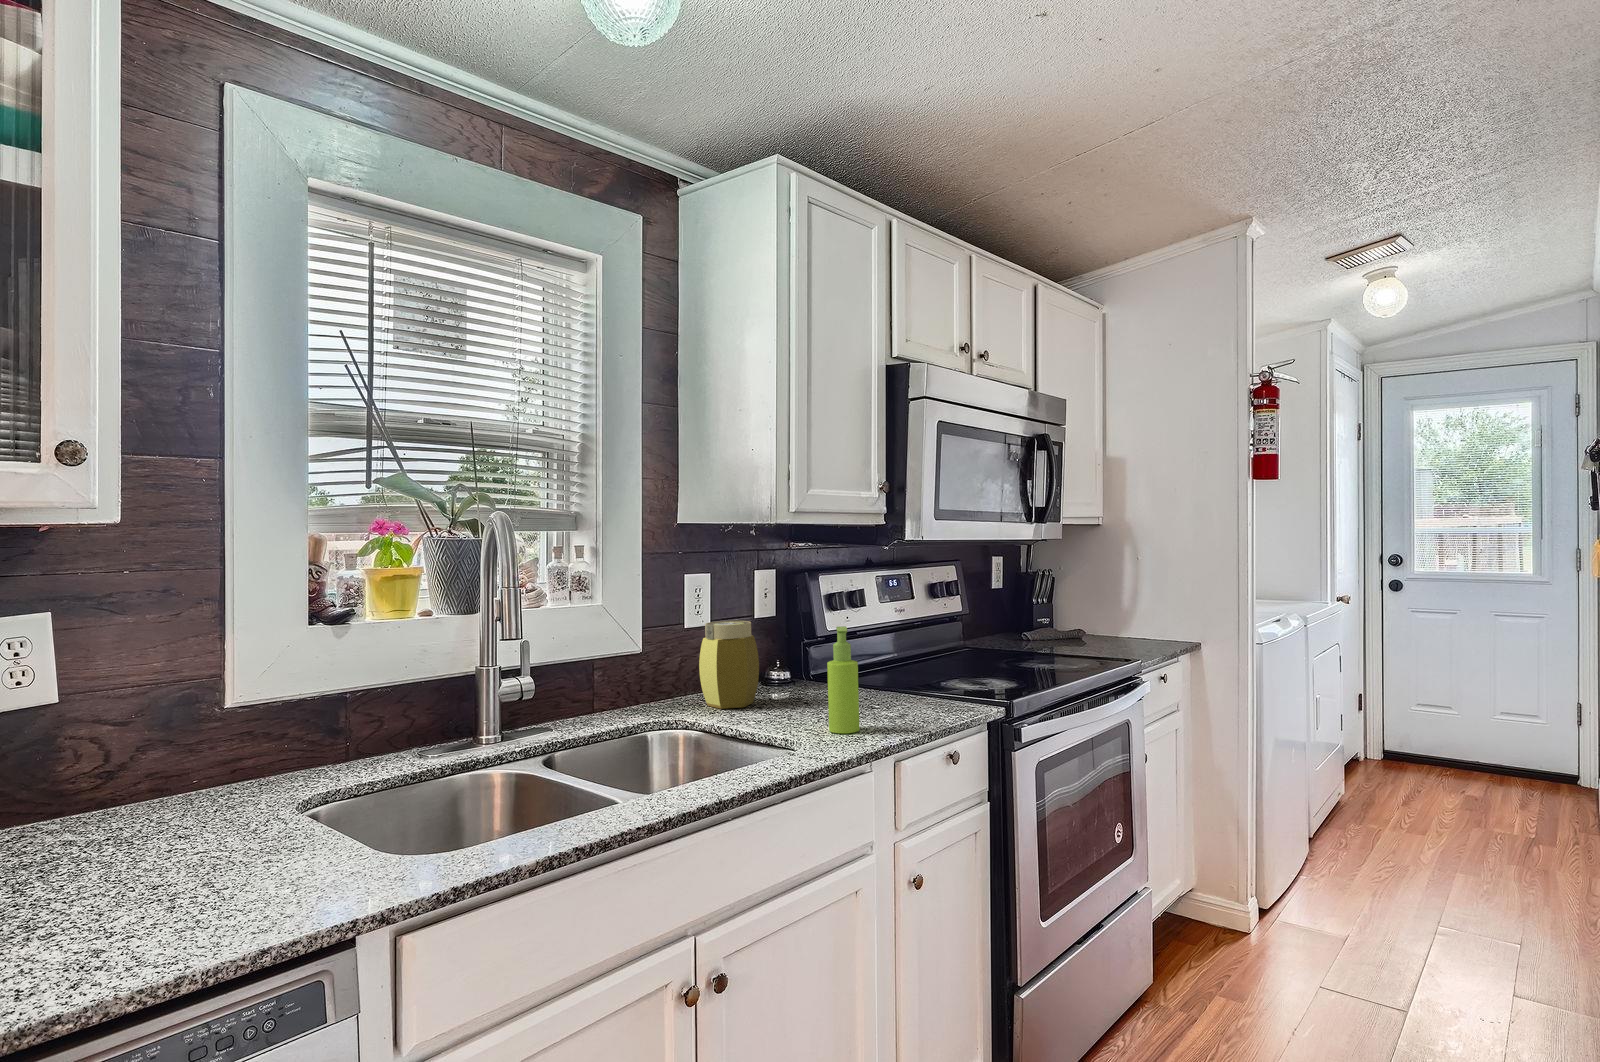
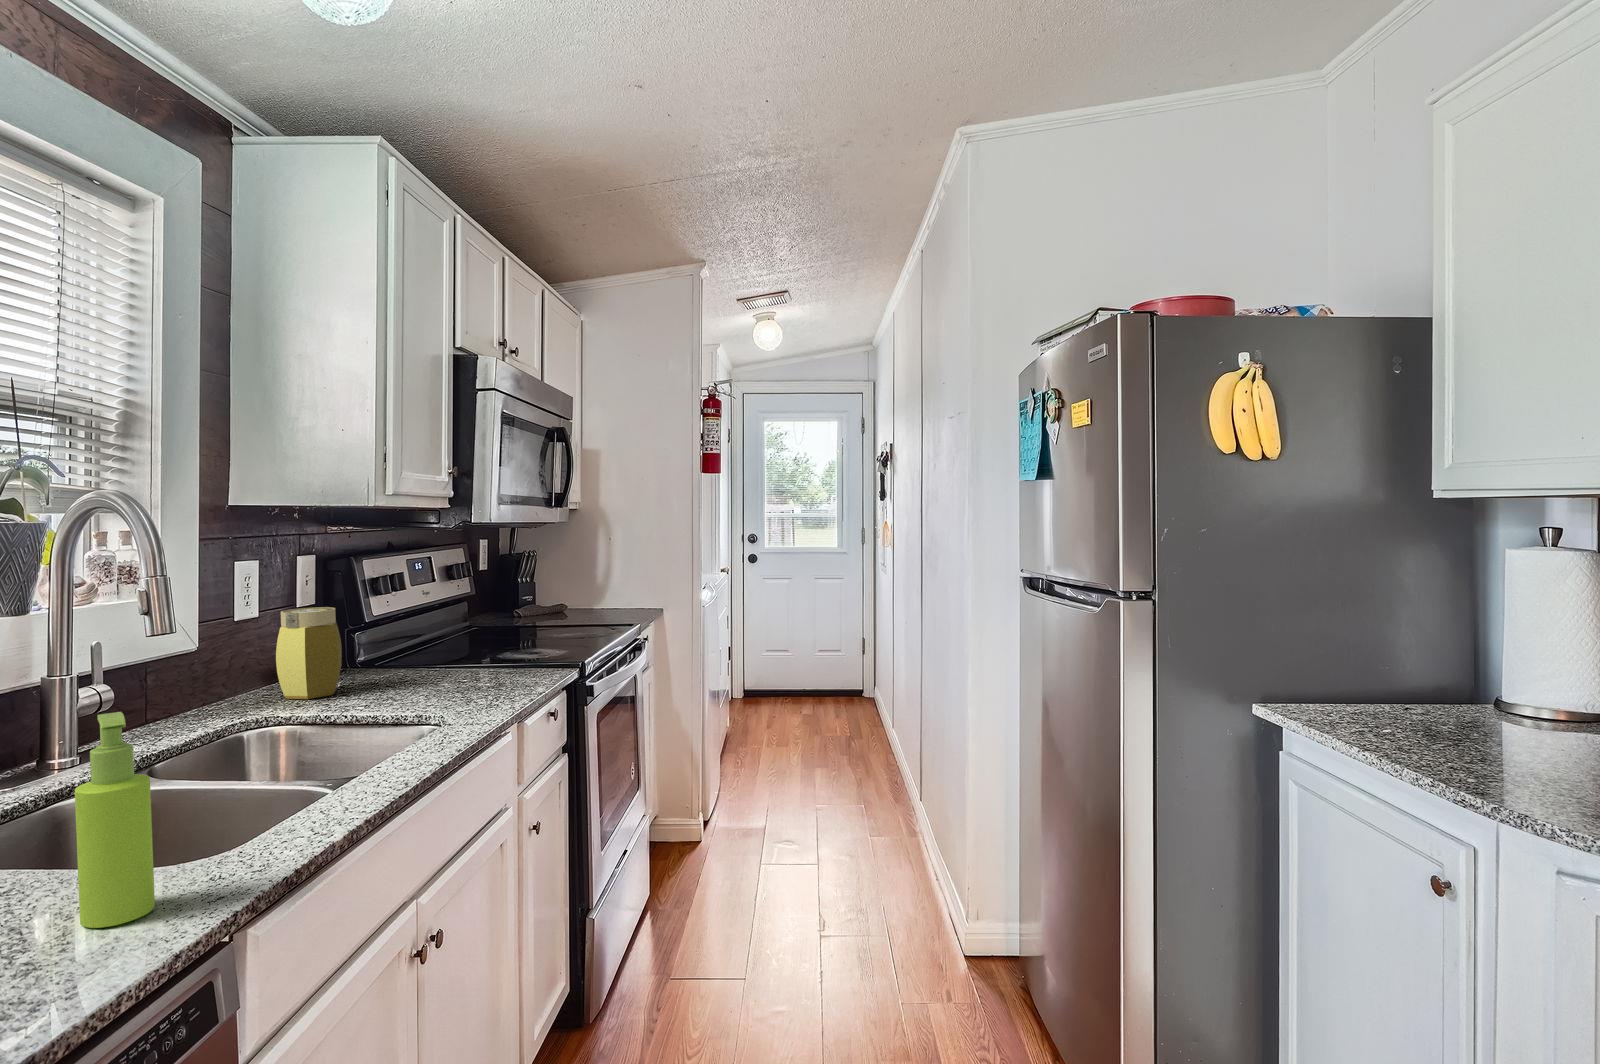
soap dispenser: present [827,626,860,733] -> present [75,712,155,928]

